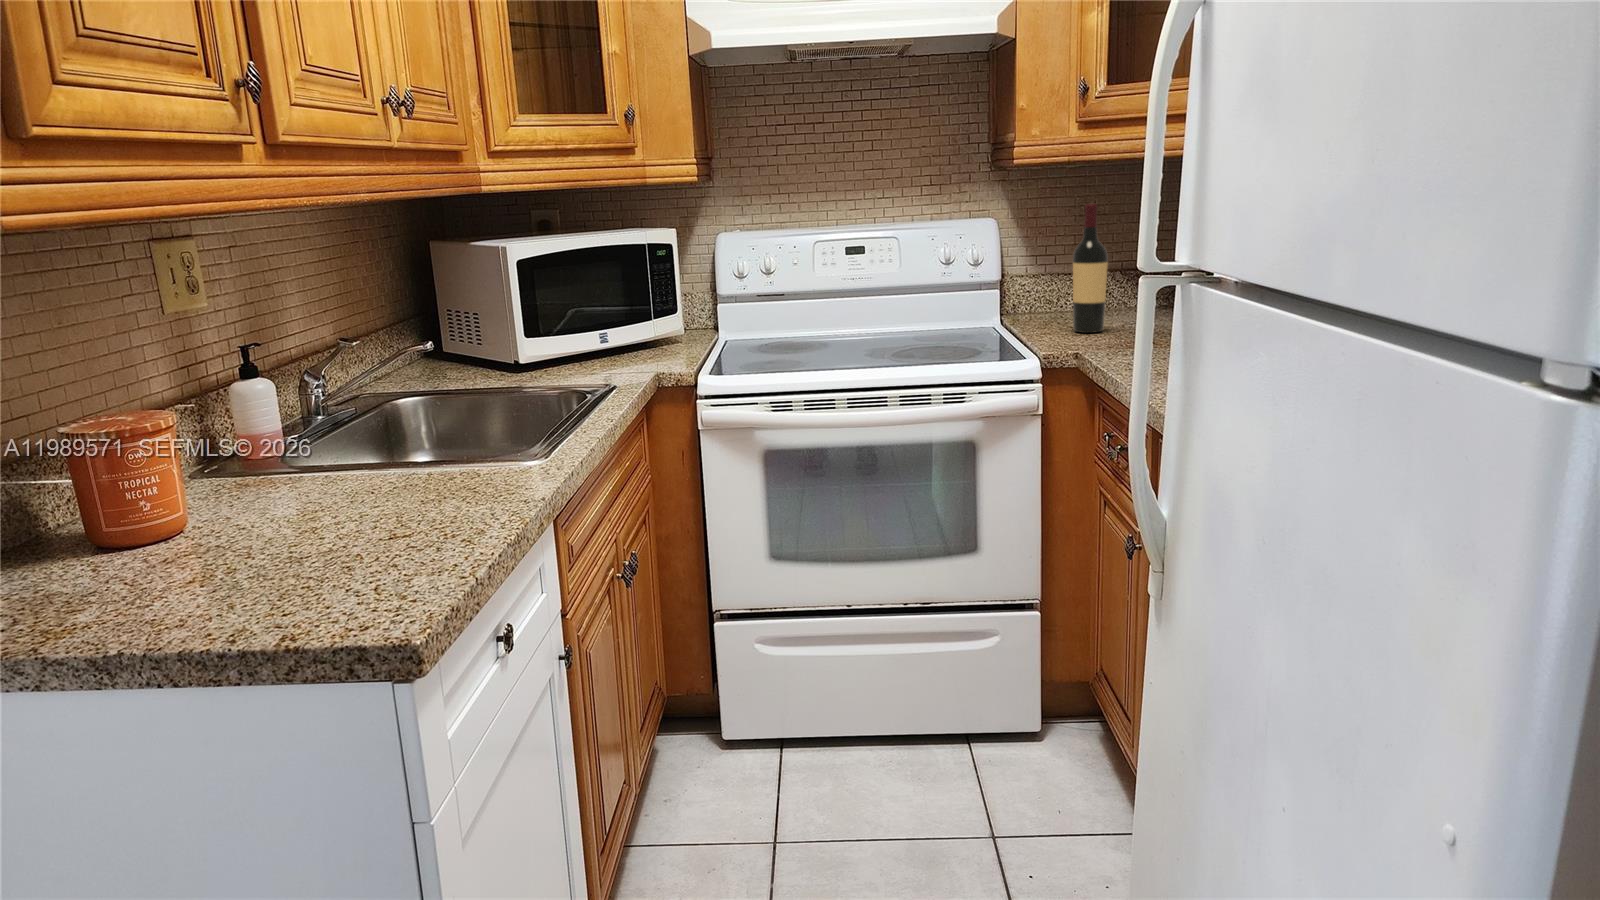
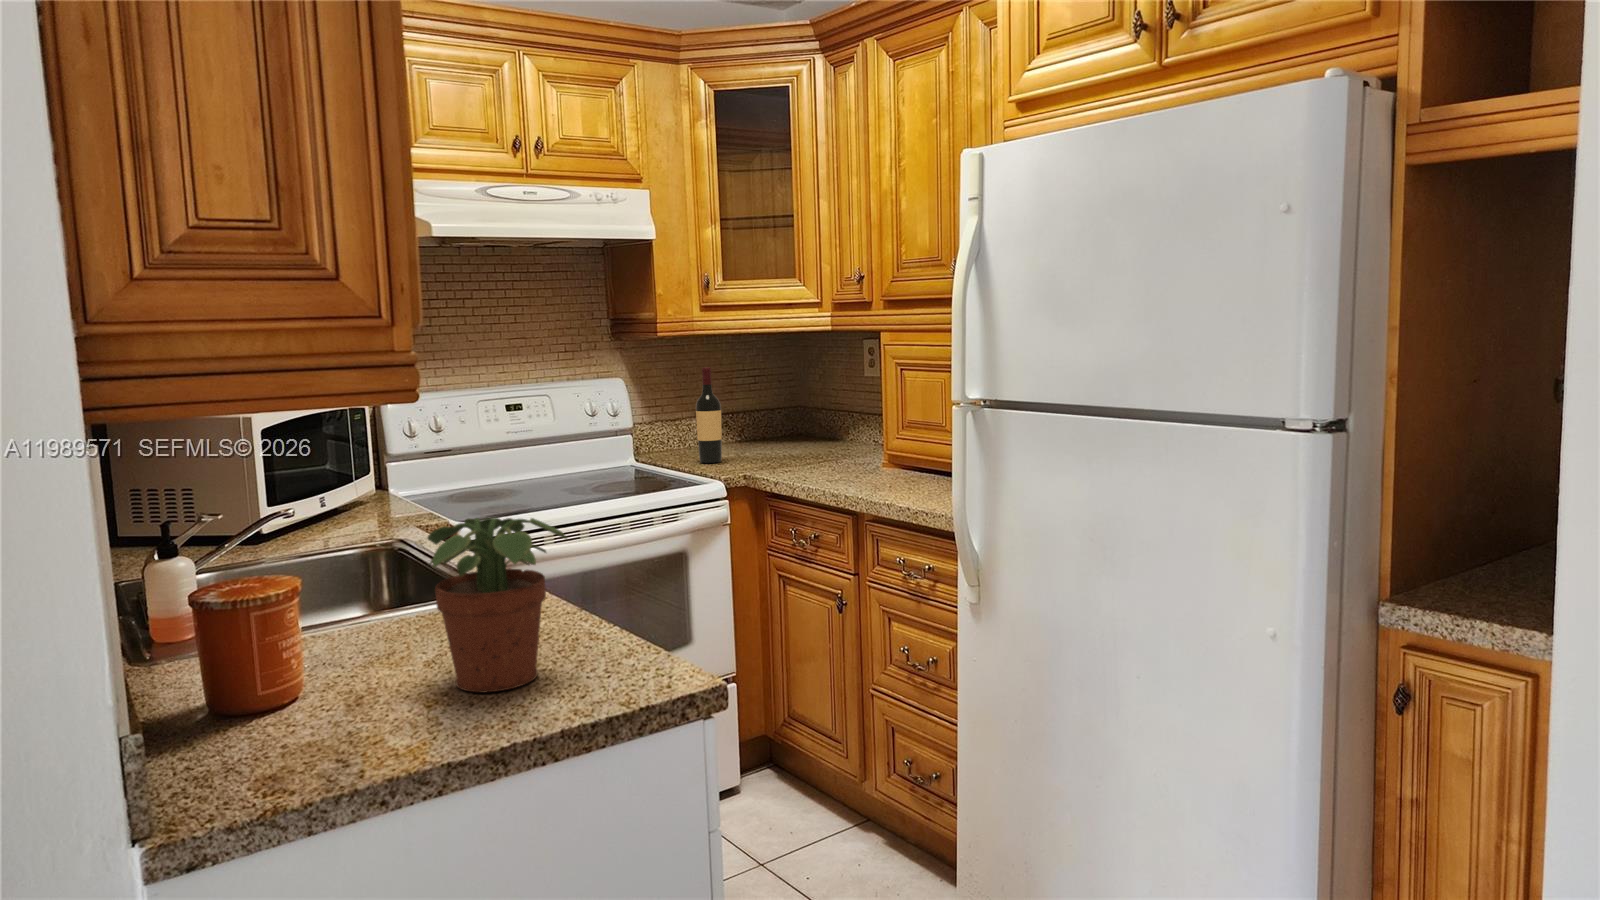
potted plant: none [149,385,349,587] -> present [428,518,567,692]

